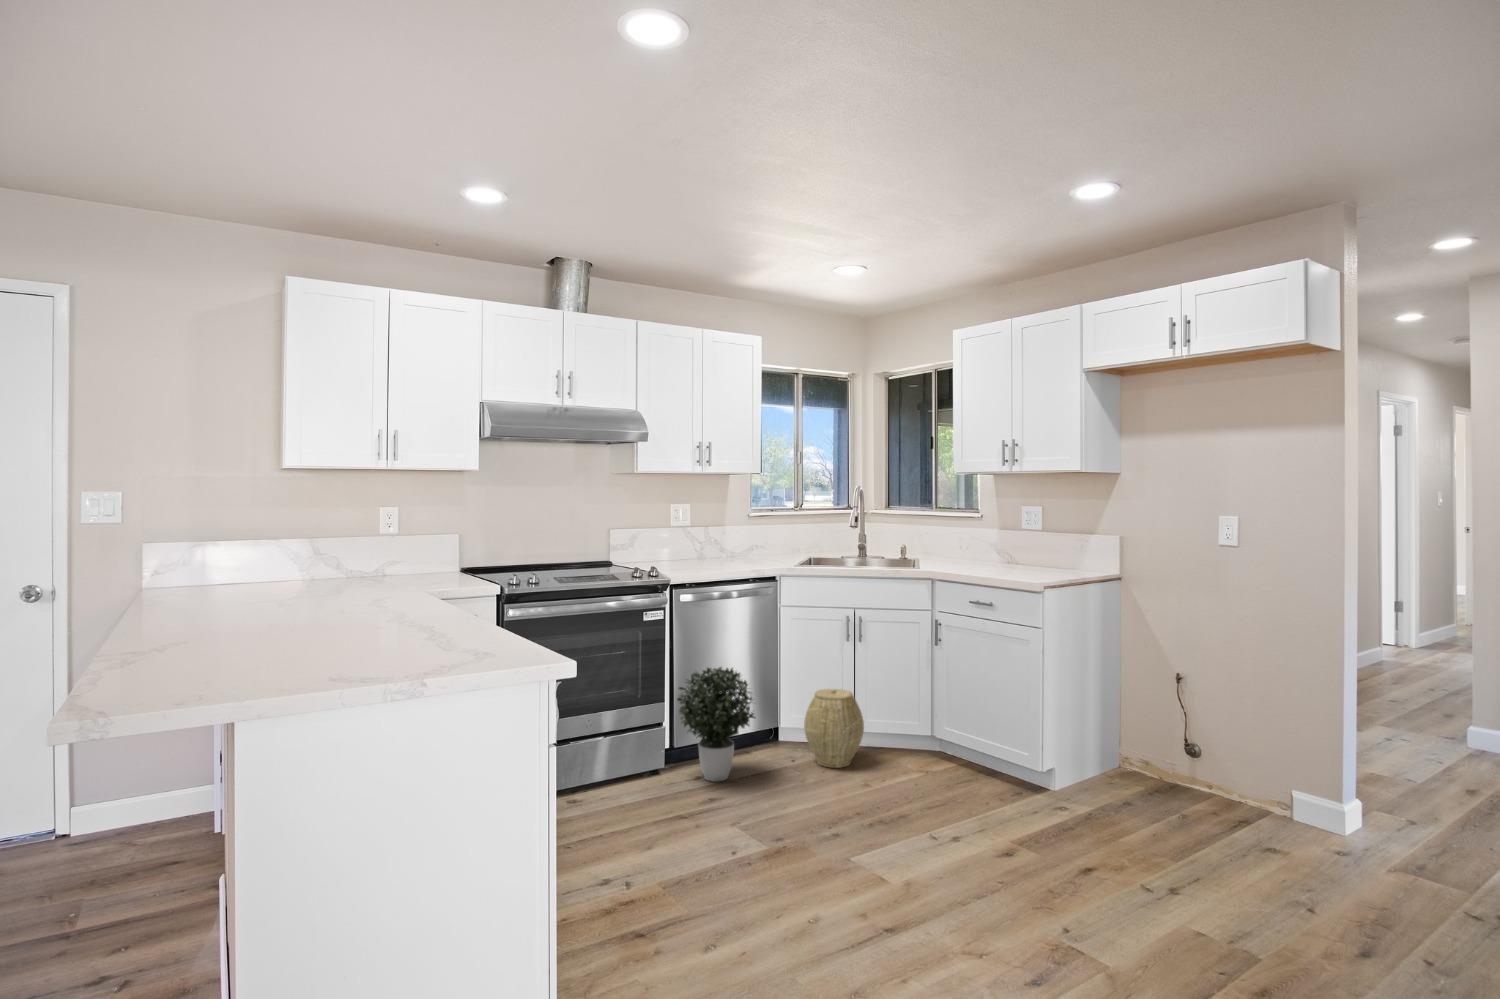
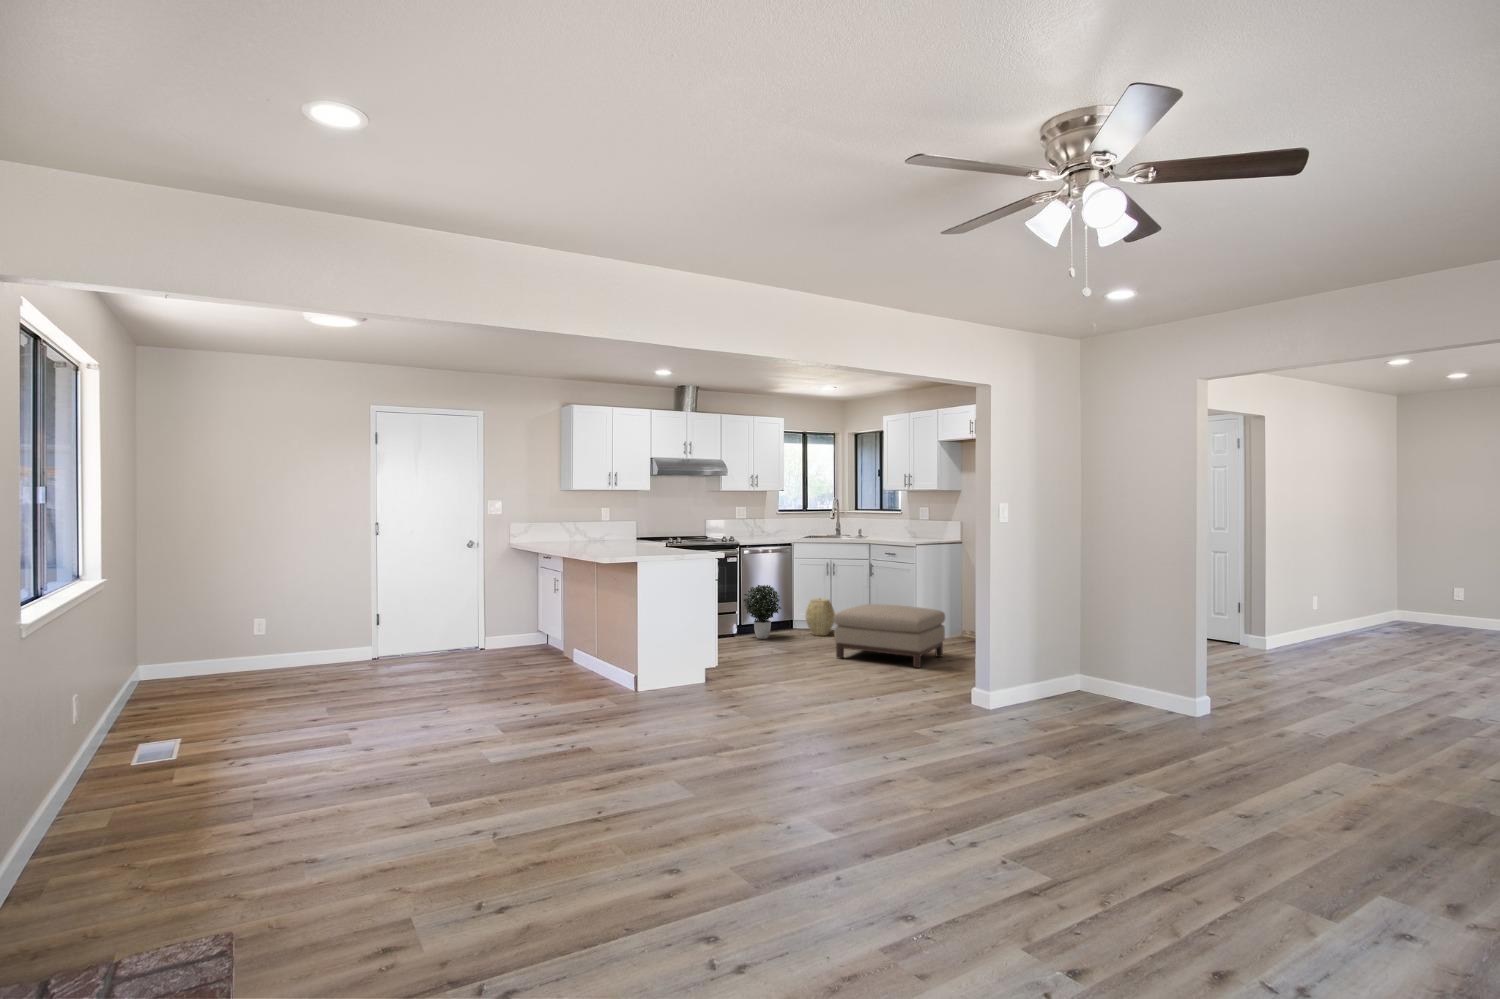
ottoman: none [881,723,1139,925] -> present [834,604,945,668]

